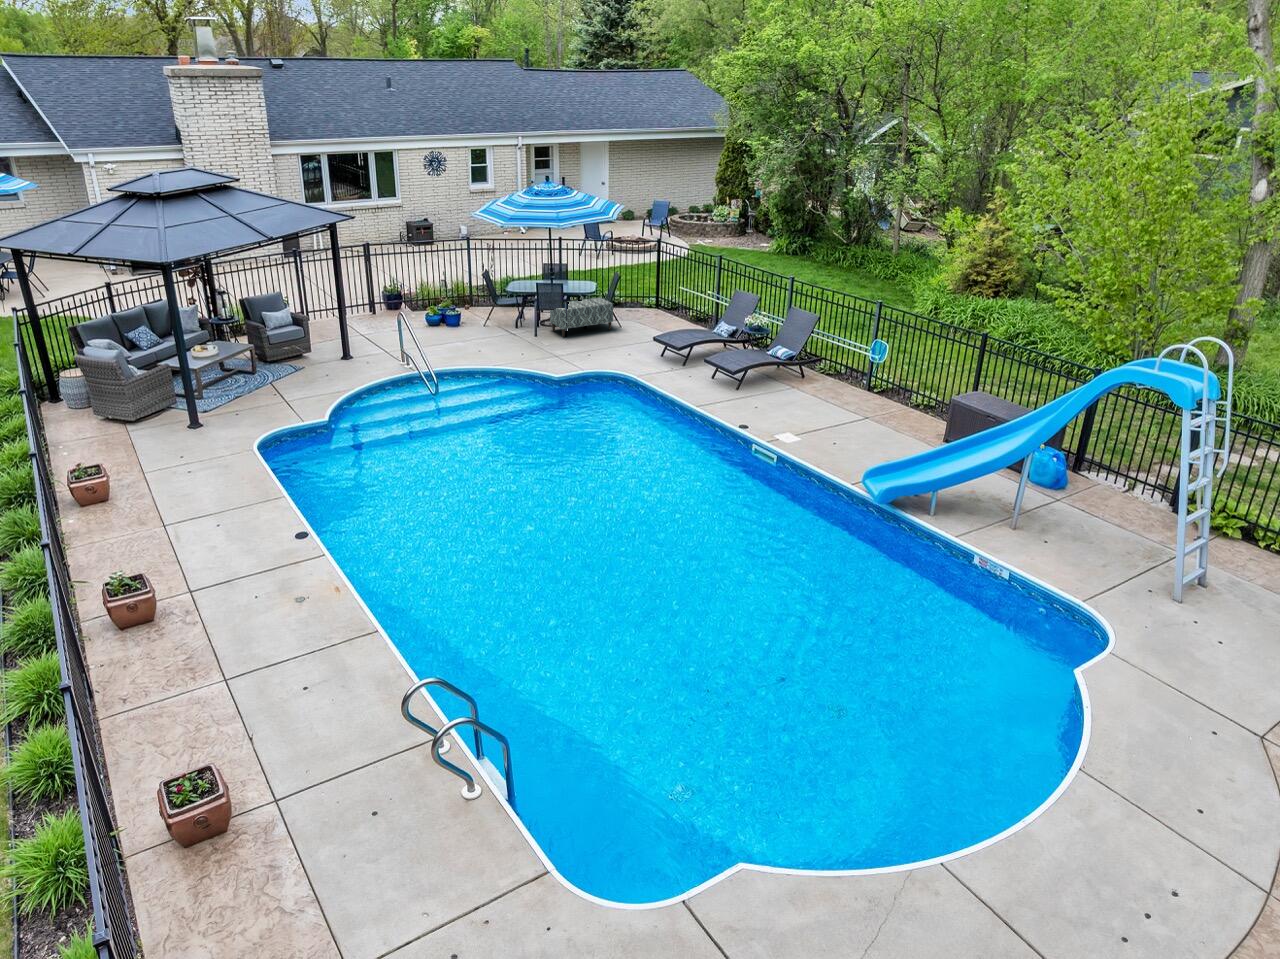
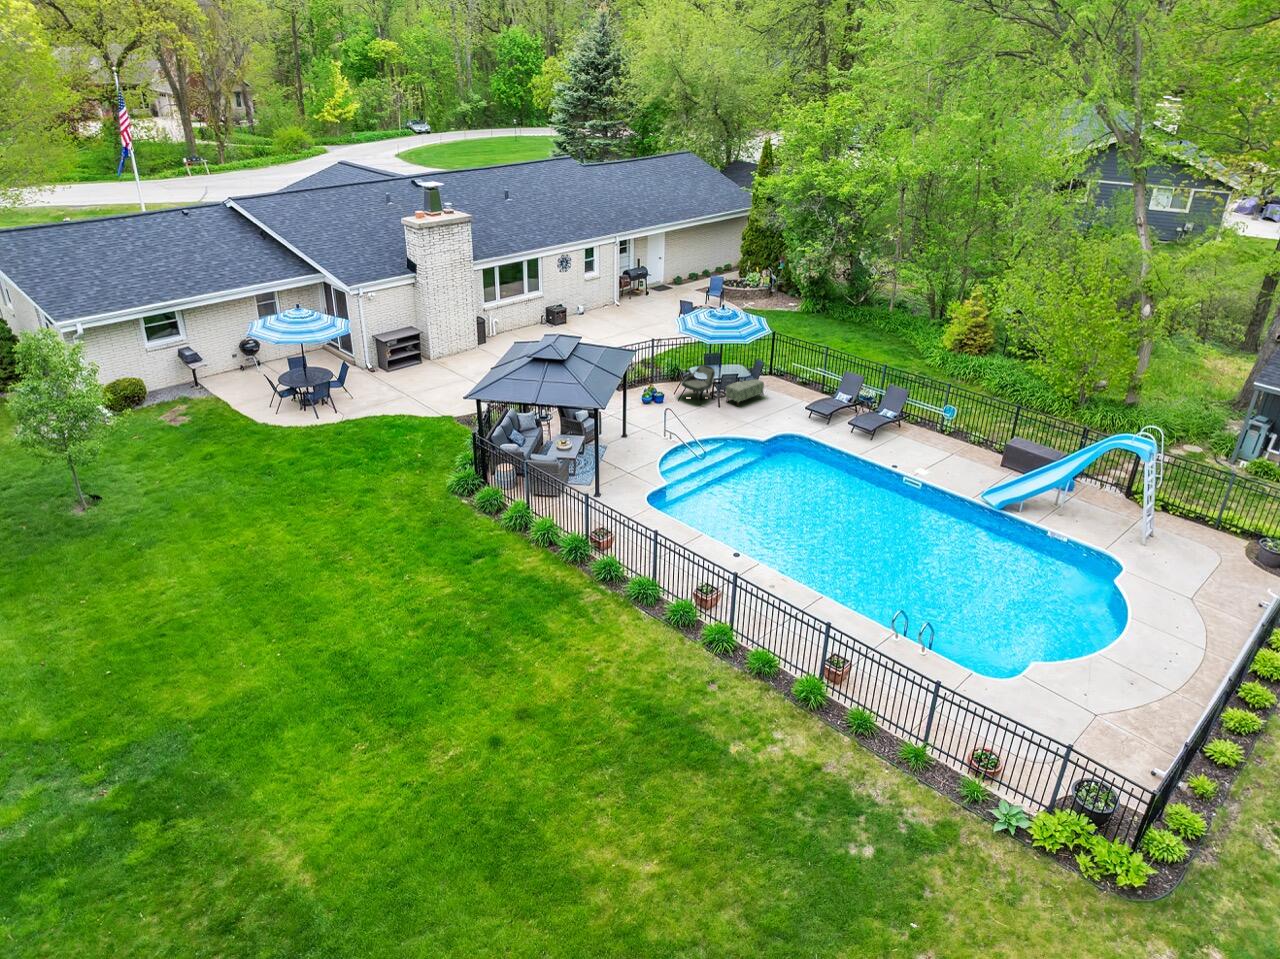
lounge chair: none [486,274,539,332] -> present [681,365,715,403]

